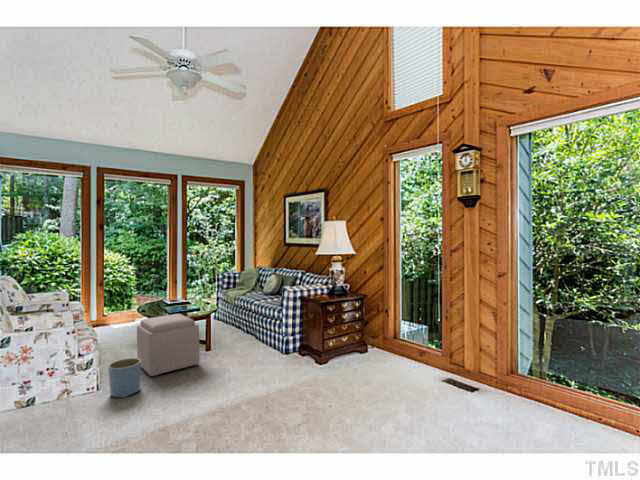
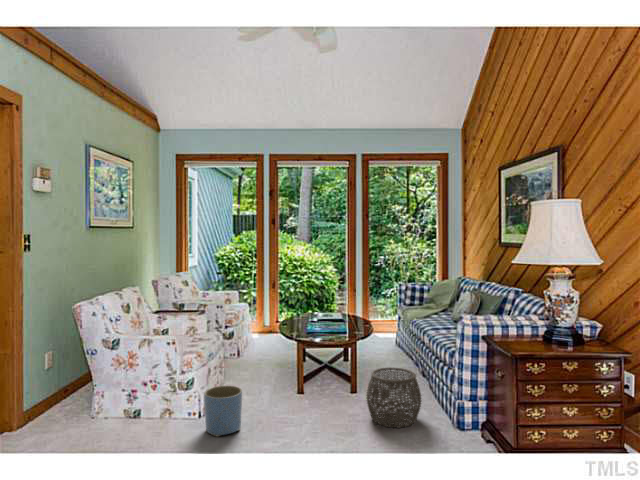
ottoman: present [137,314,200,376] -> none [260,335,327,416]
woven basket: none [227,326,263,364] -> present [366,367,421,428]

